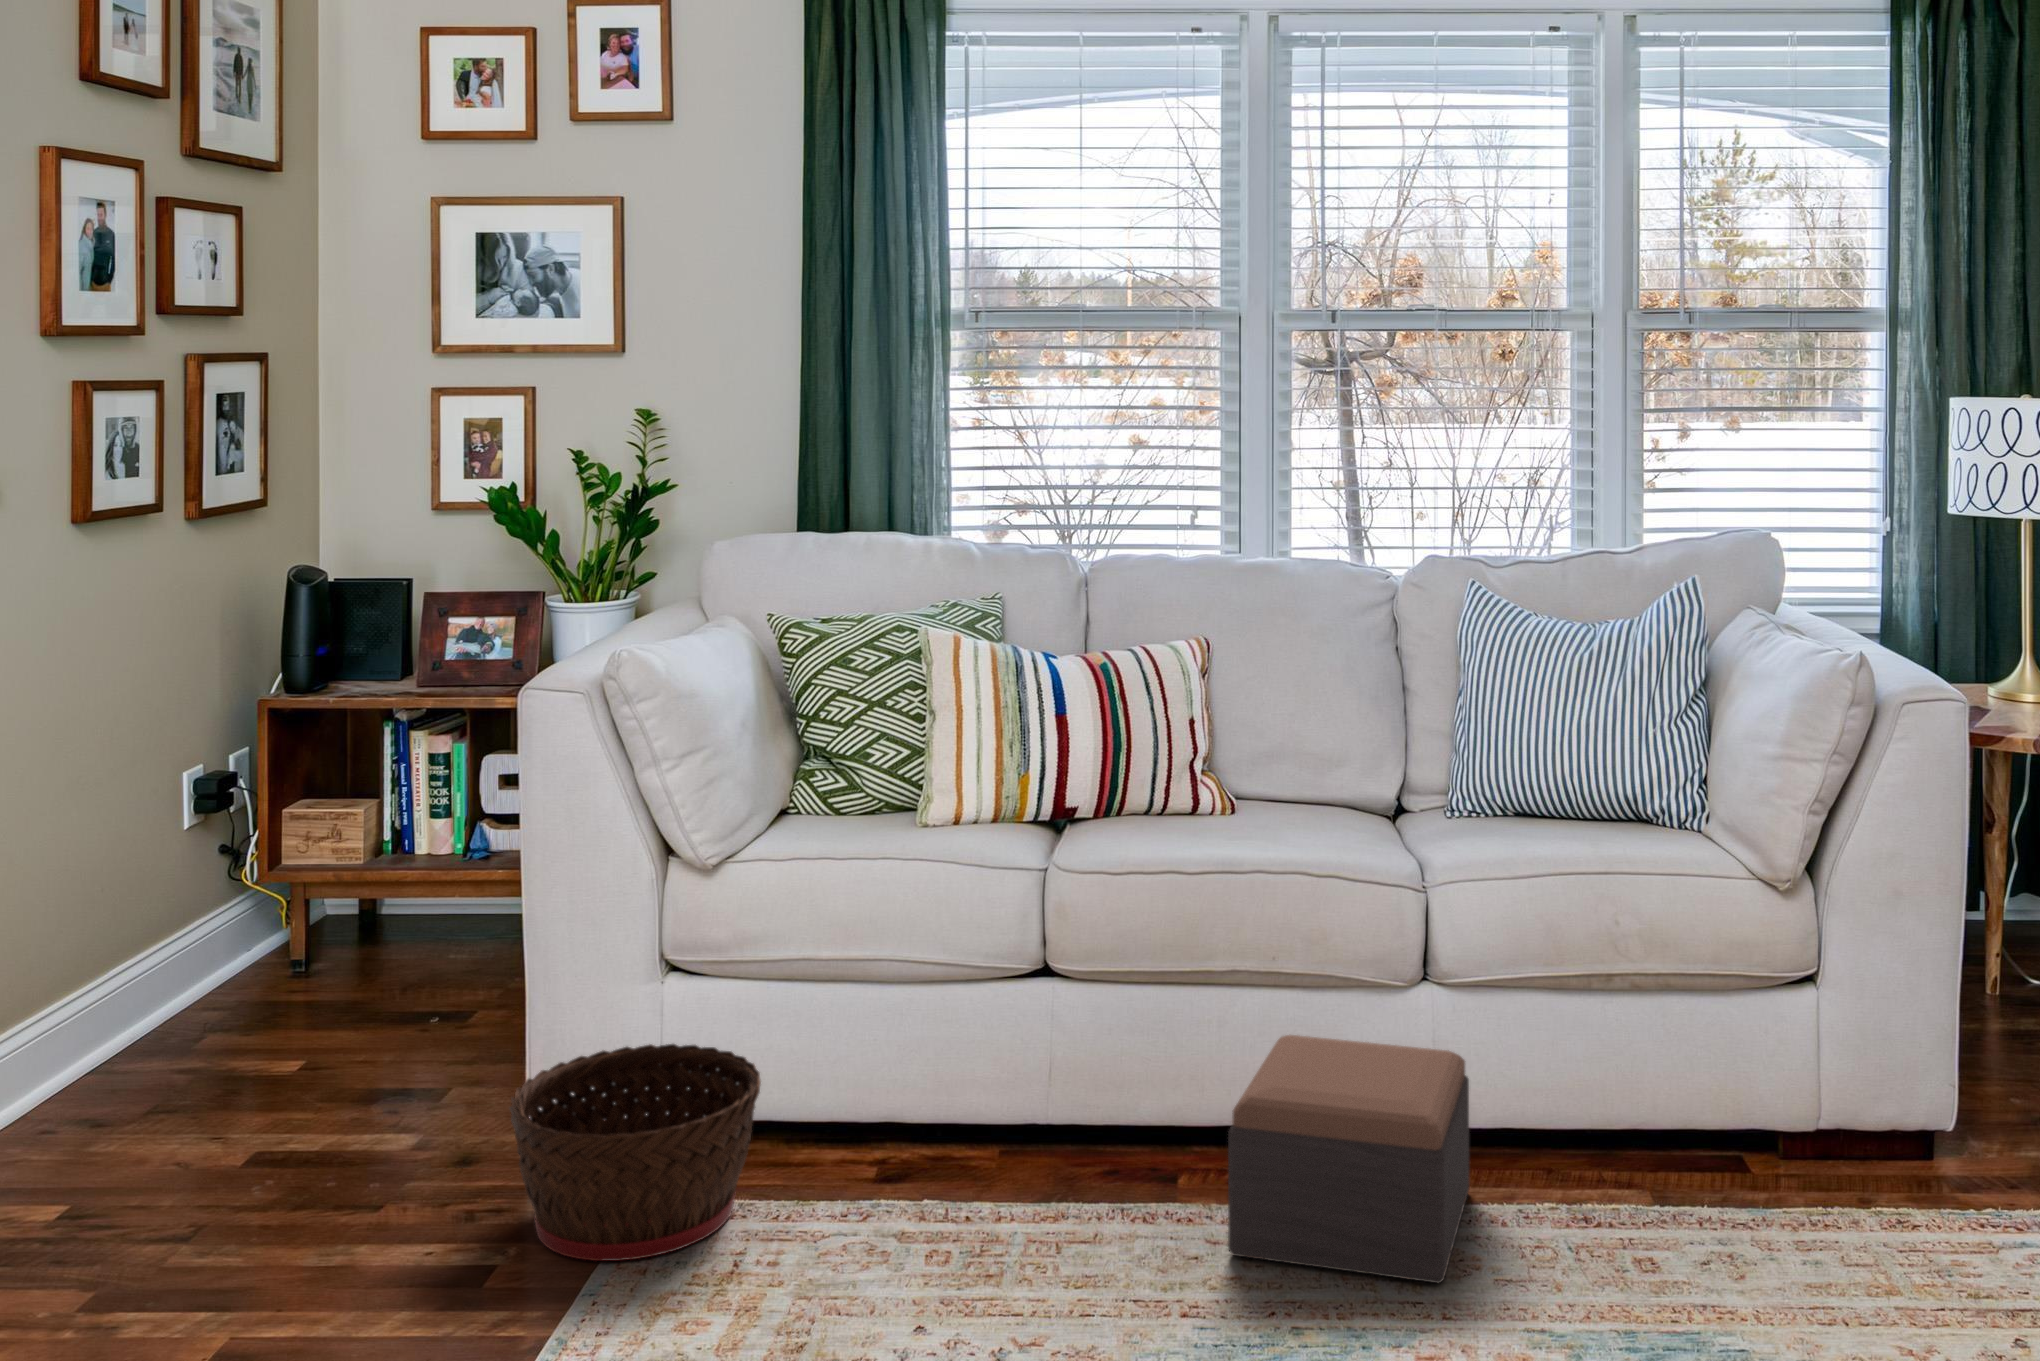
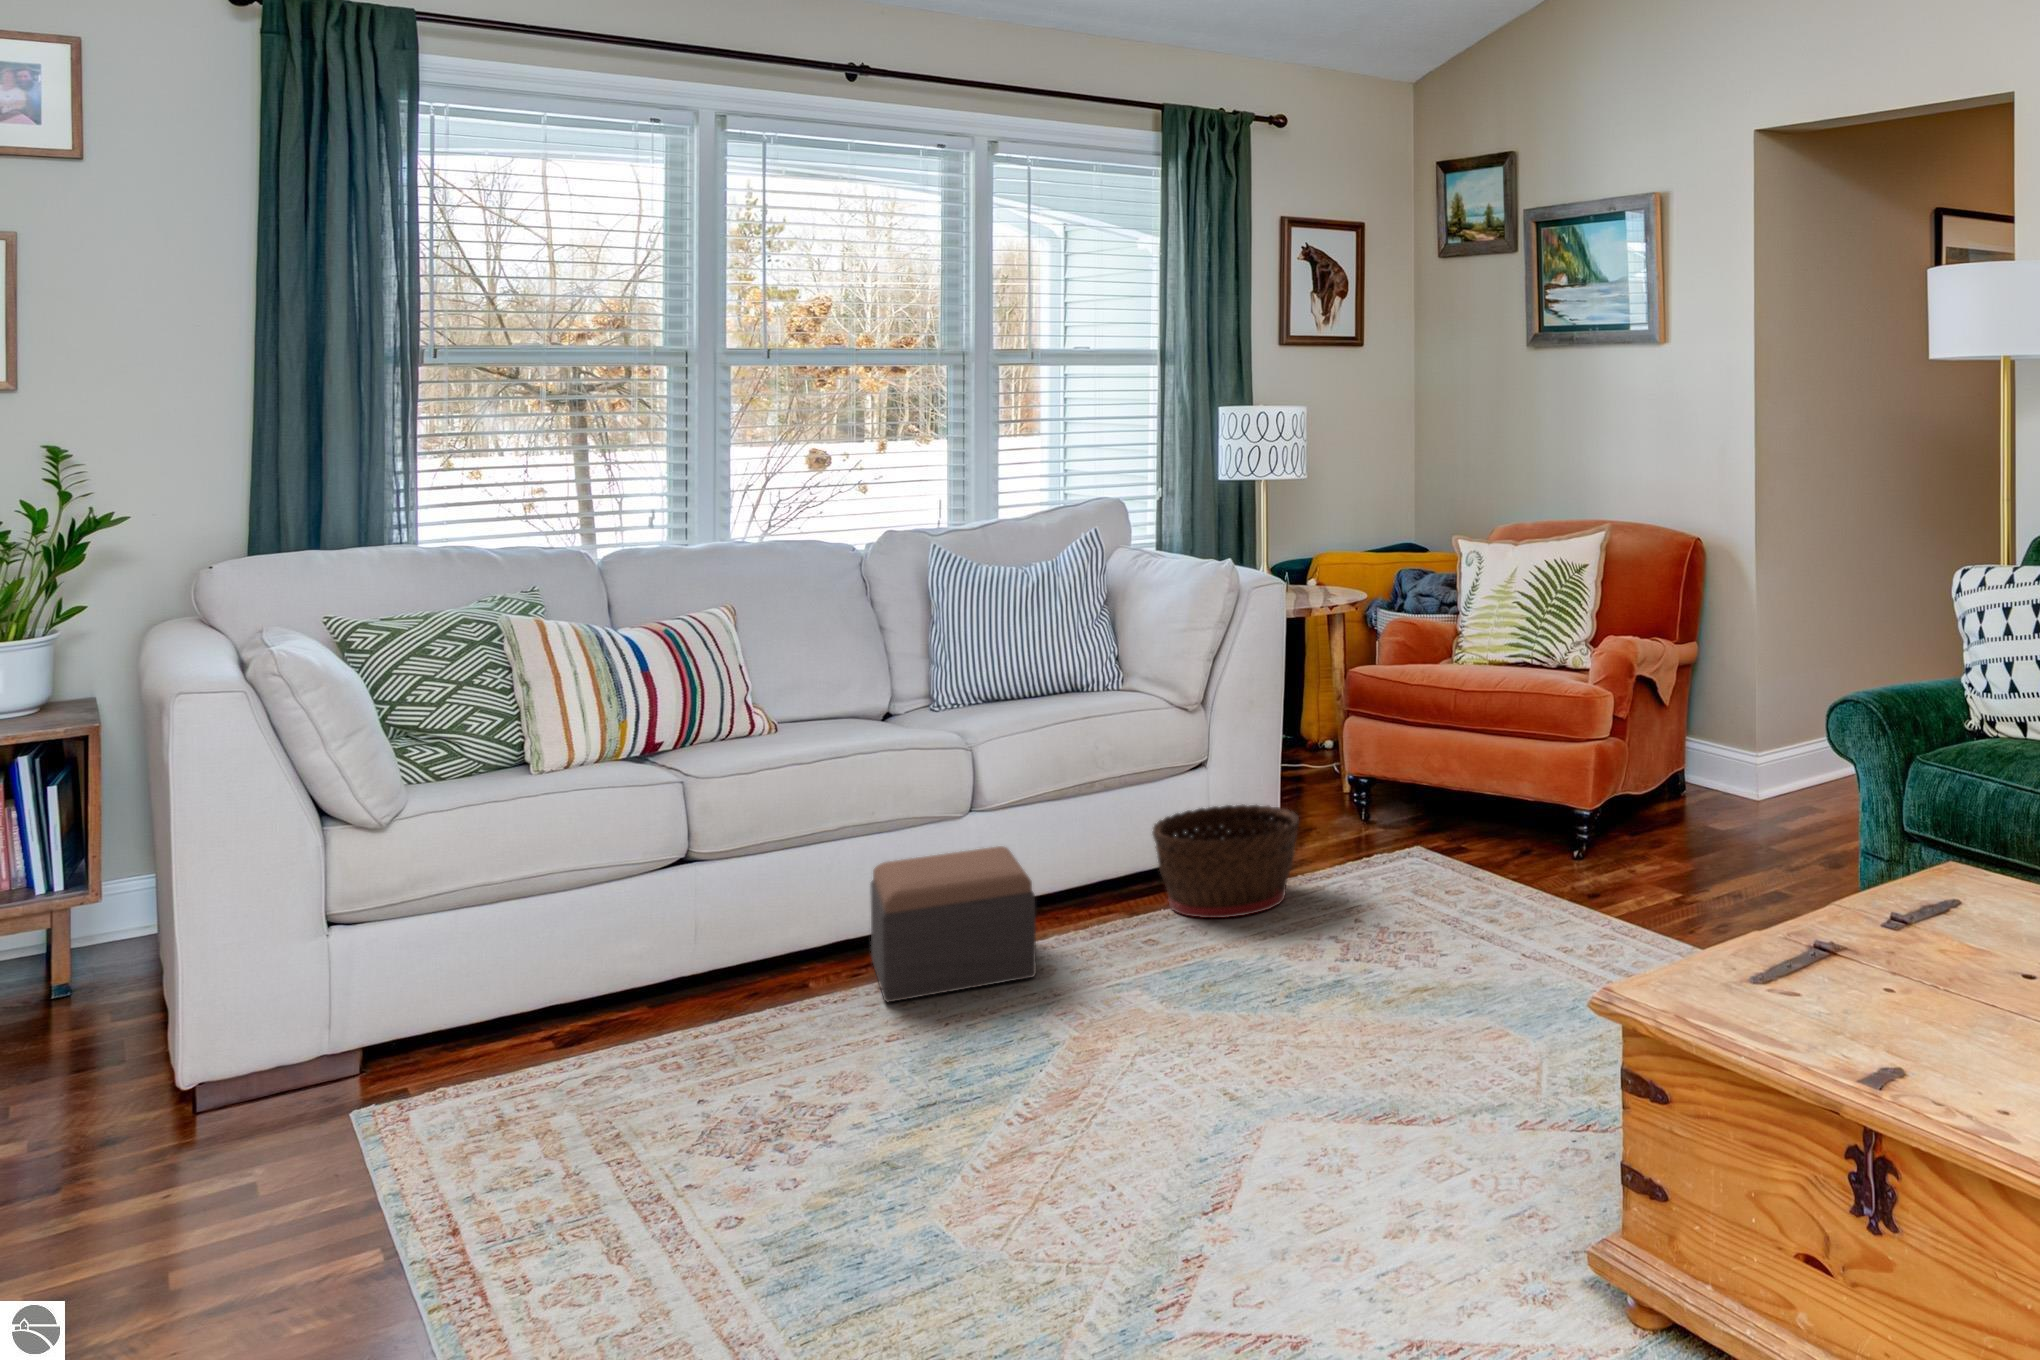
basket: present [510,1044,761,1261] -> present [1152,804,1299,918]

